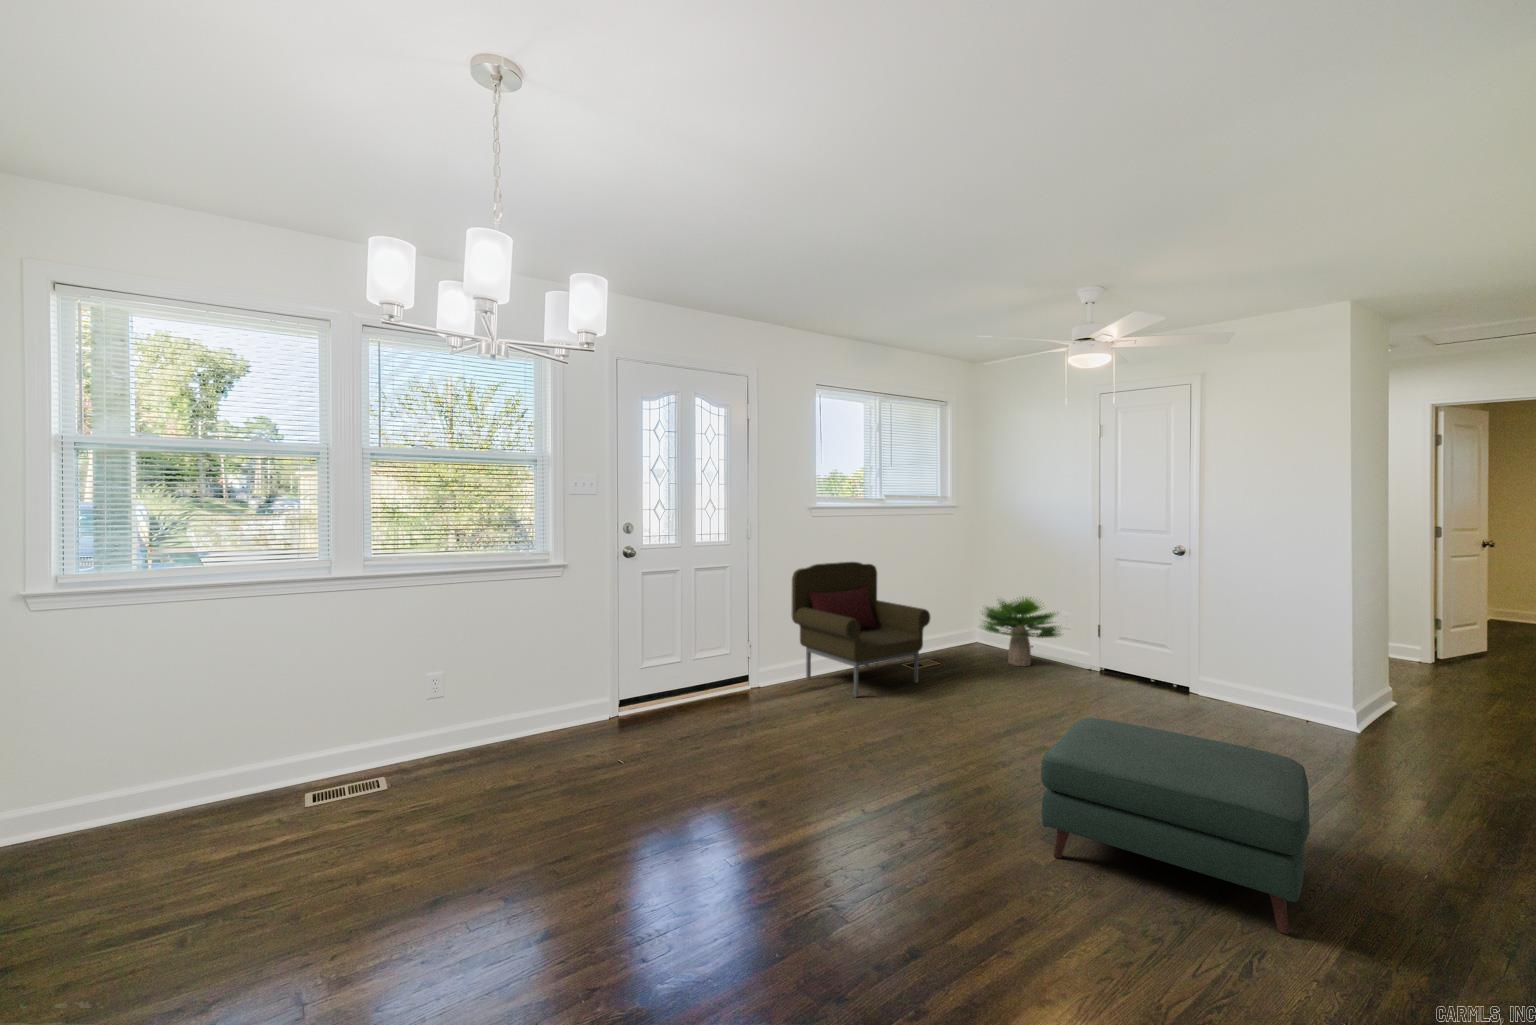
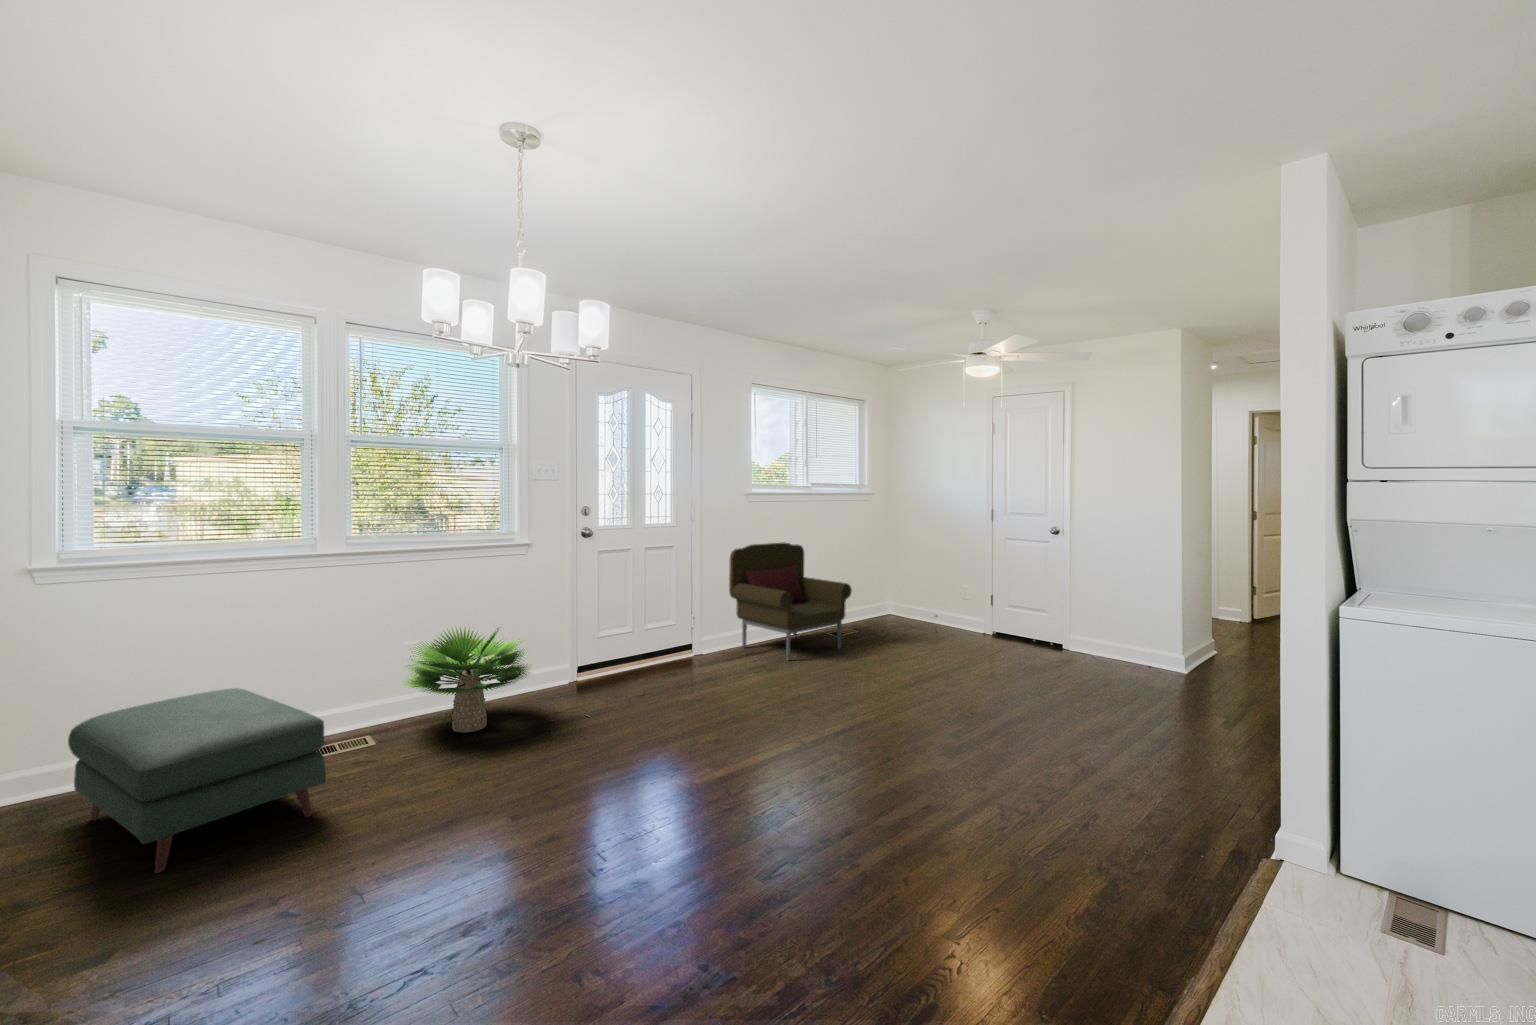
potted plant: present [982,597,1060,666] -> present [403,627,527,733]
ottoman: present [1041,718,1310,934] -> present [68,688,326,873]

